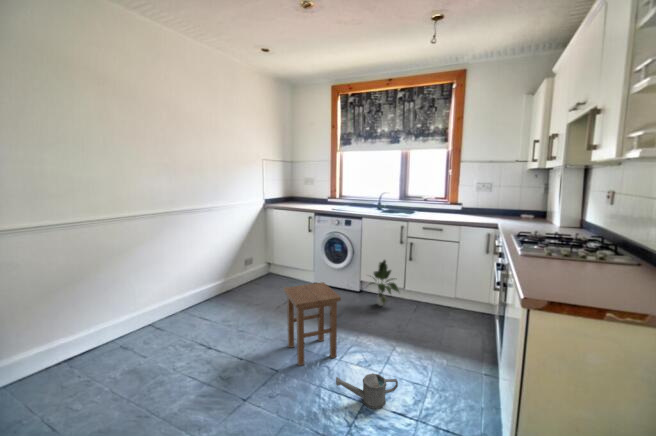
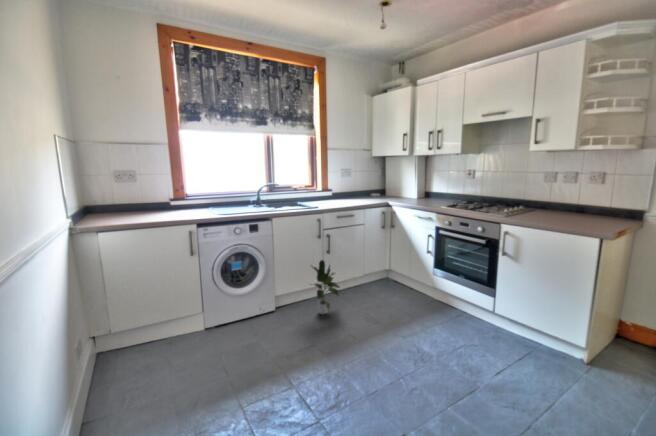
stool: present [284,282,341,366] -> none [357,303,427,420]
watering can: present [336,373,398,409] -> none [487,353,517,395]

